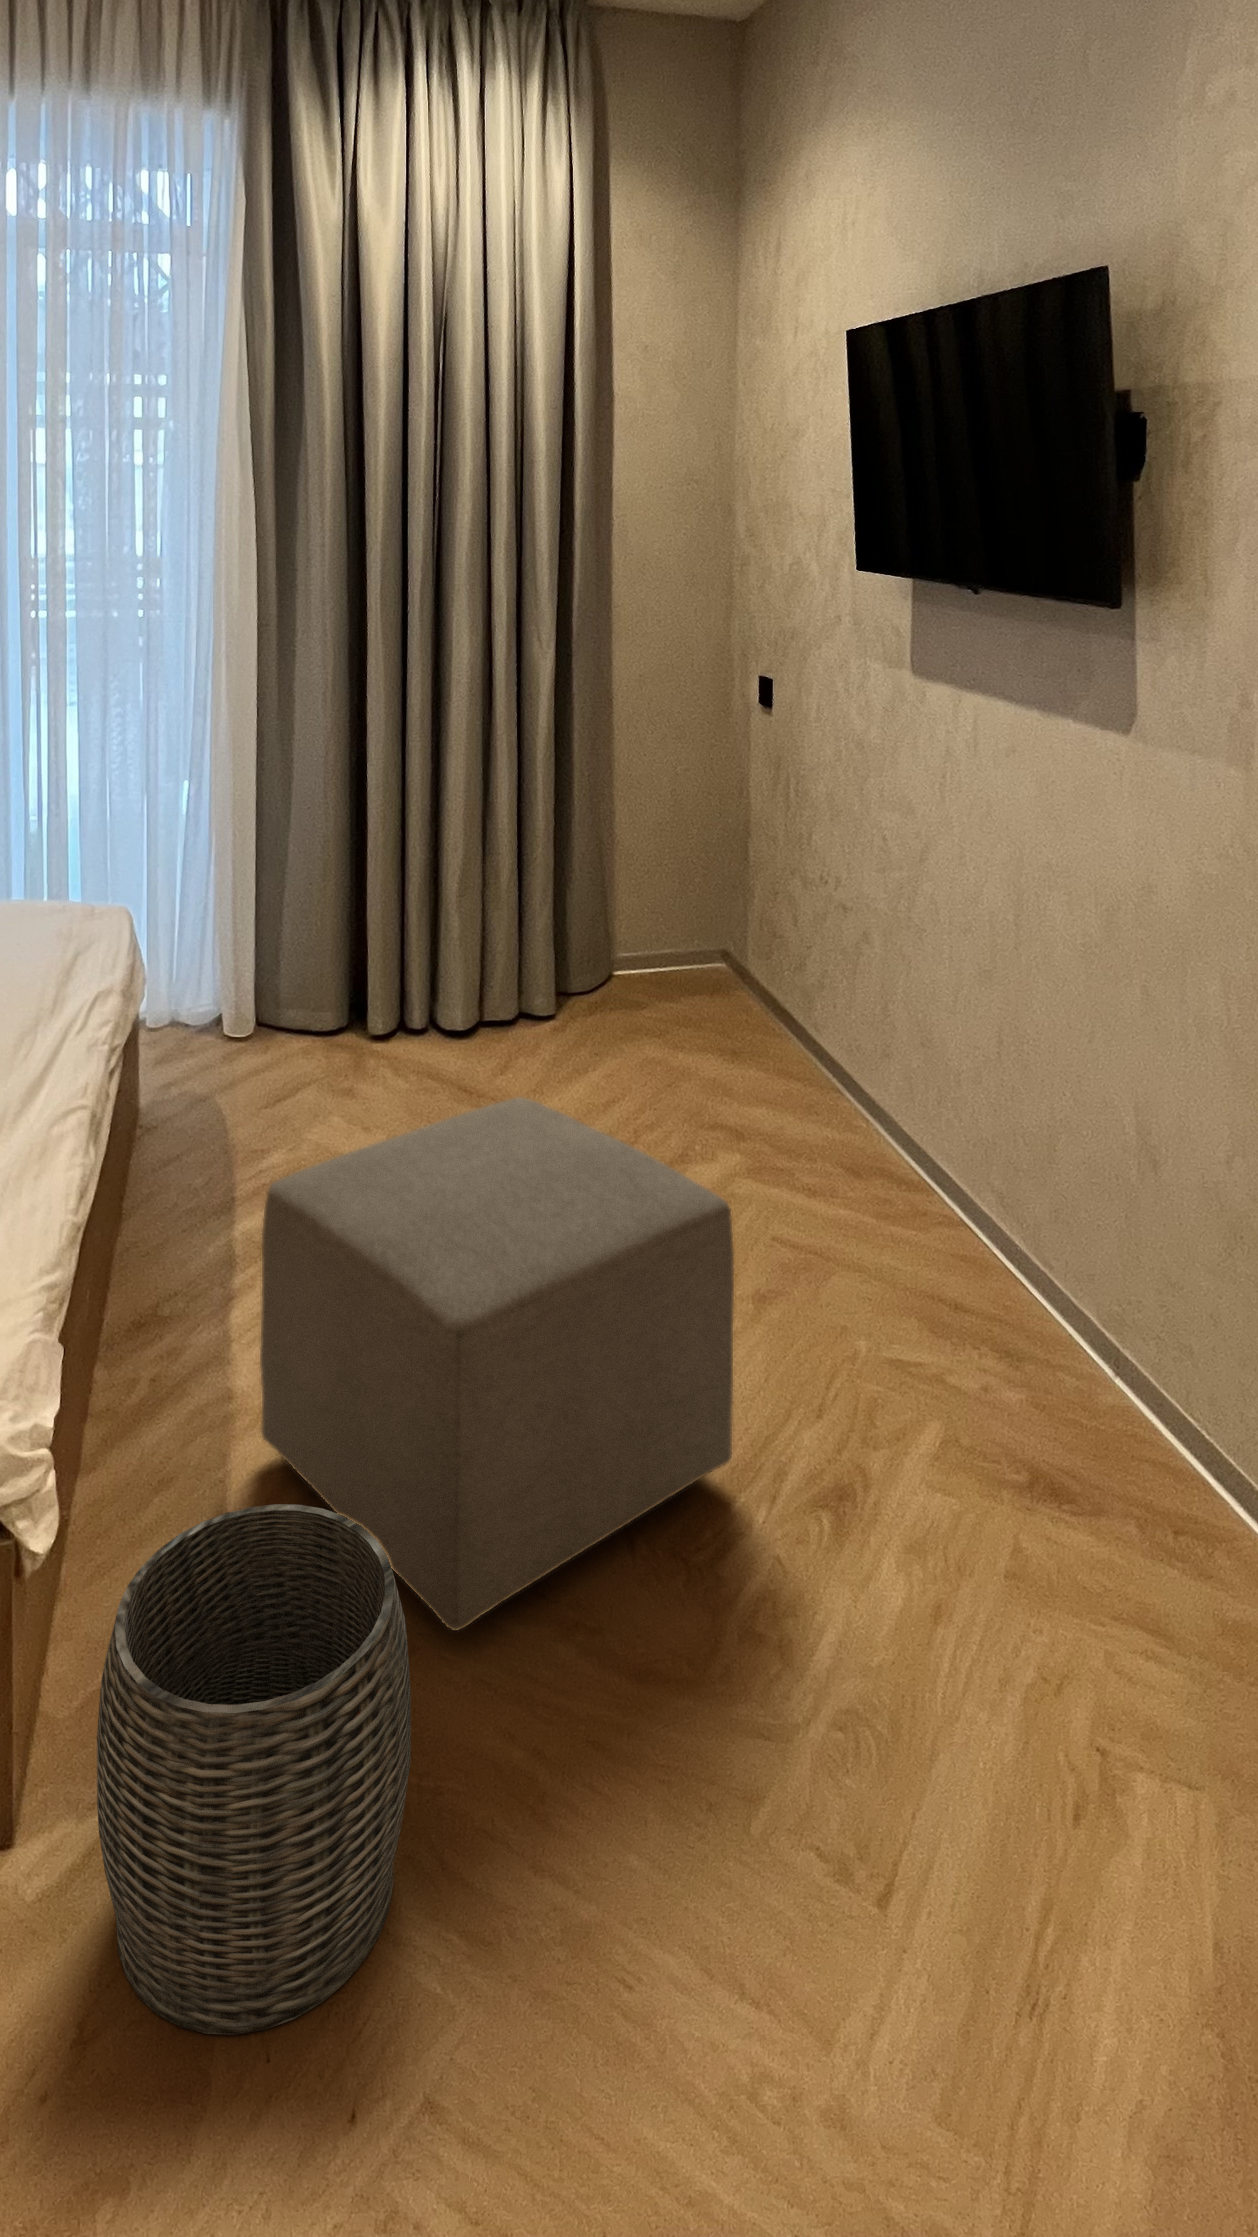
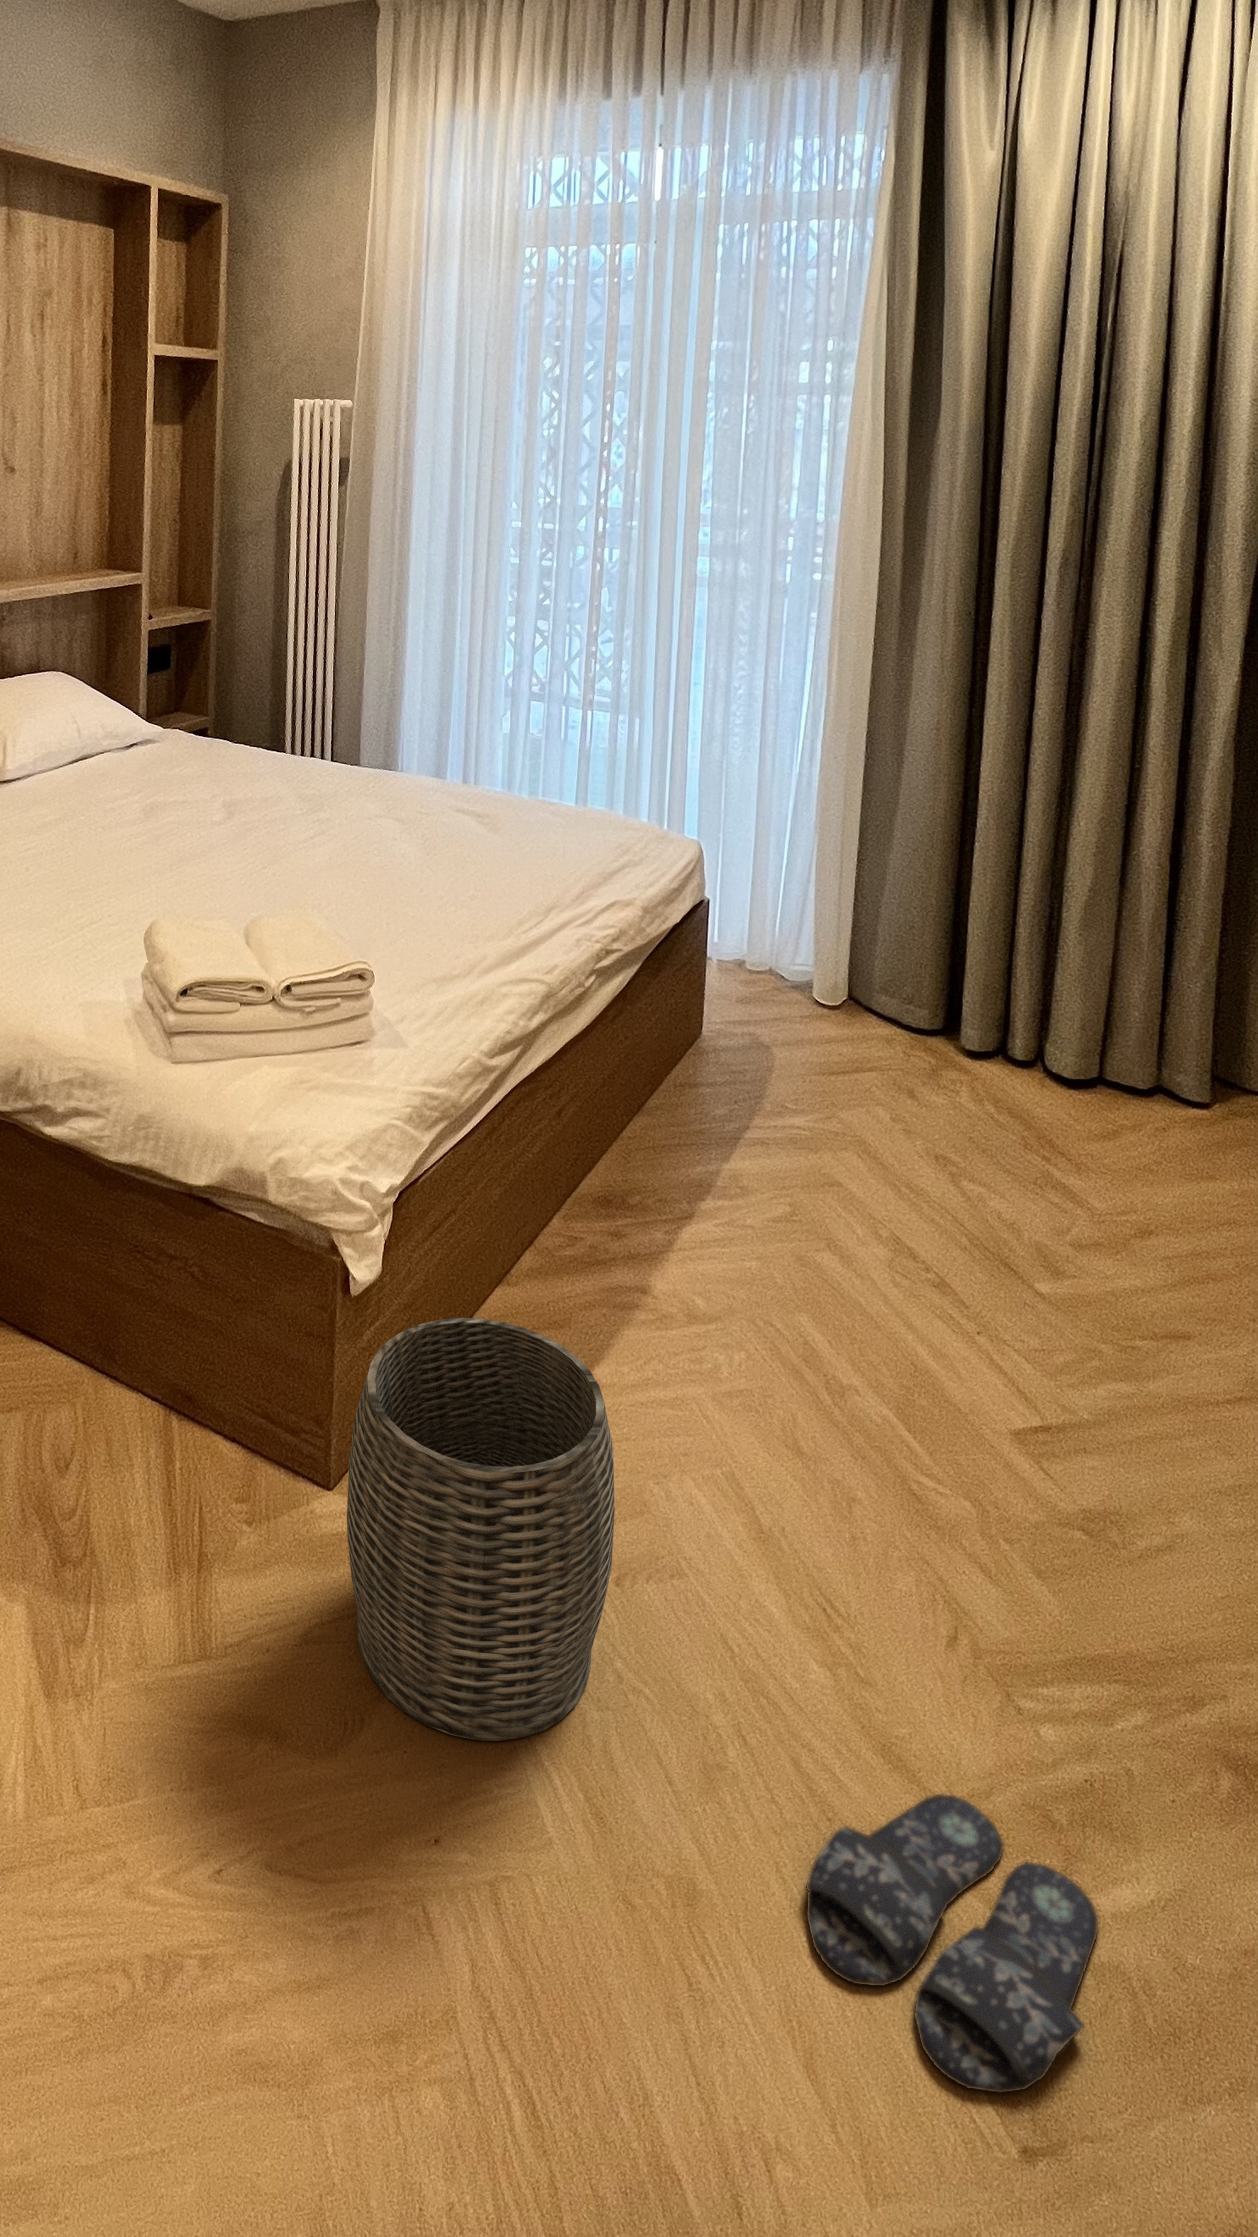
ottoman: present [260,1097,734,1631] -> none [651,1093,1148,1587]
slippers: none [658,1721,885,1972] -> present [806,1794,1098,2093]

